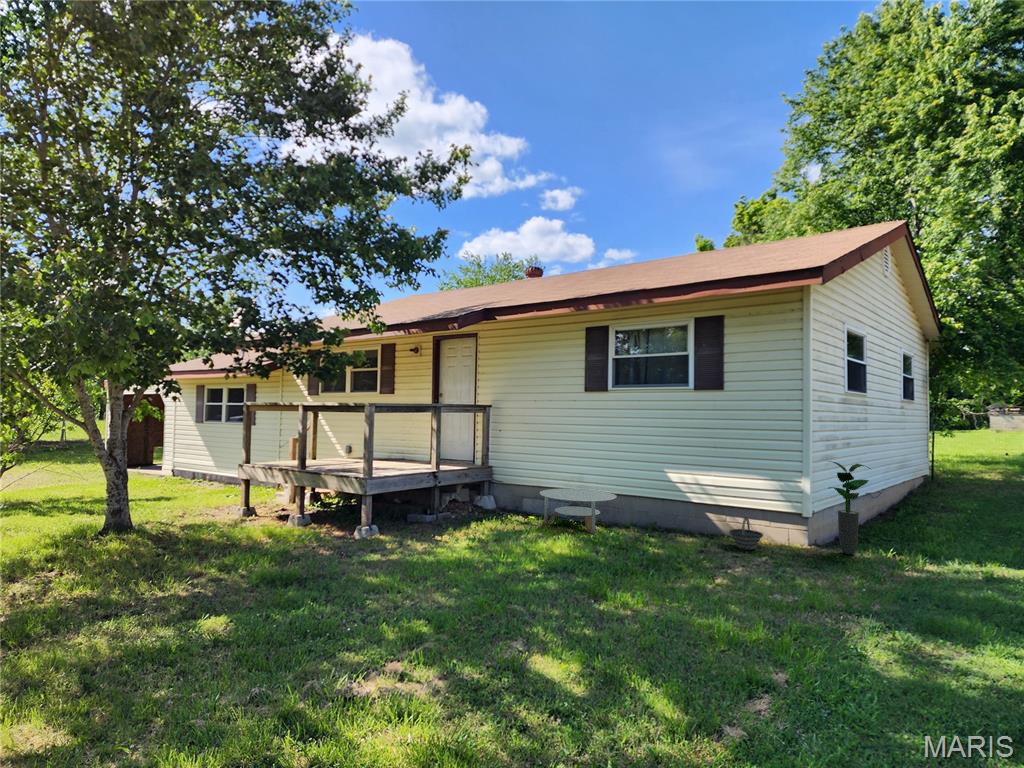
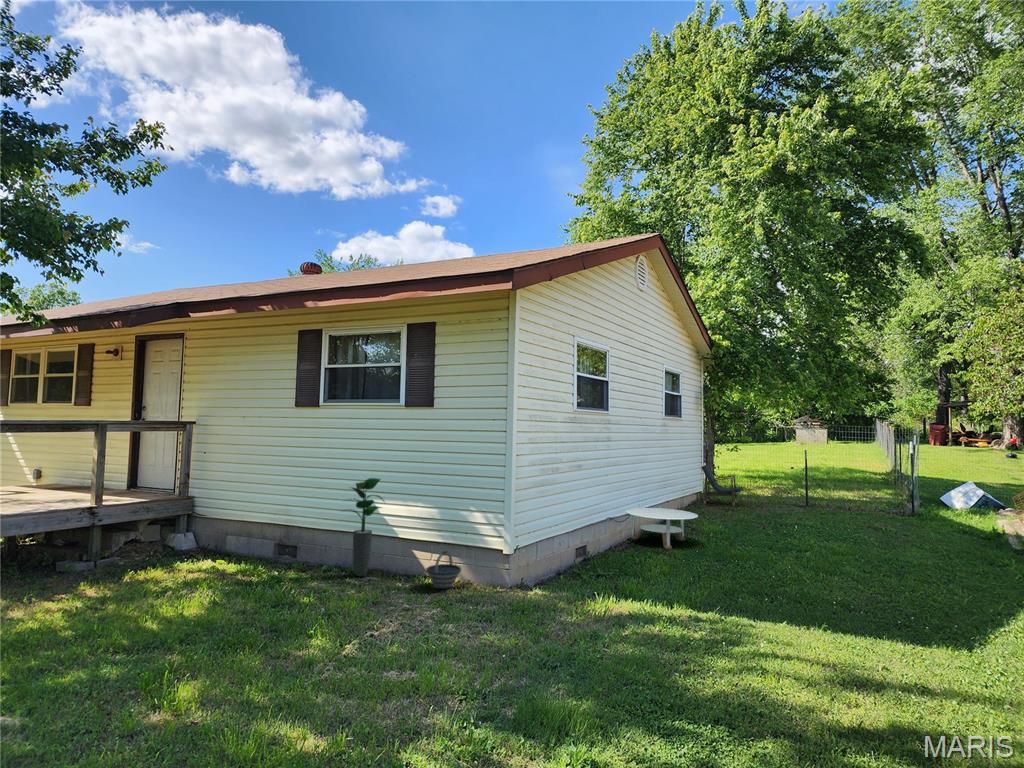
lounge chair: none [930,452,980,495] -> present [702,465,742,506]
potted plant: present [828,461,870,555] -> present [347,478,382,576]
round table: present [540,488,617,533] -> present [626,508,698,549]

